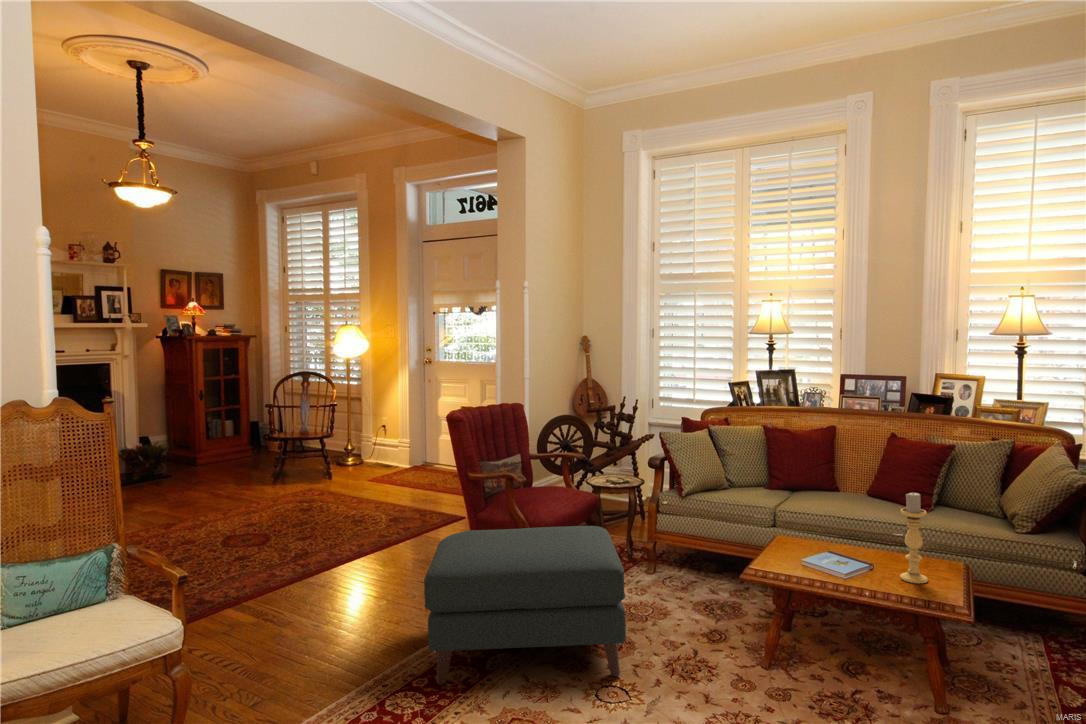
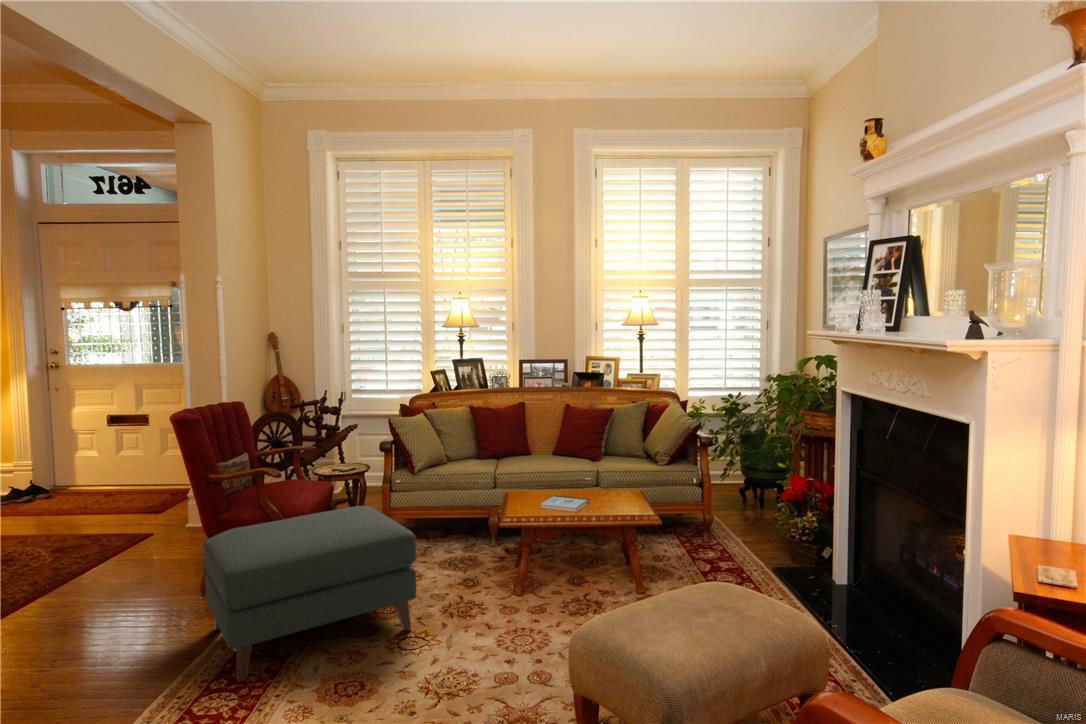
candle holder: present [900,492,928,584] -> none [606,444,623,508]

